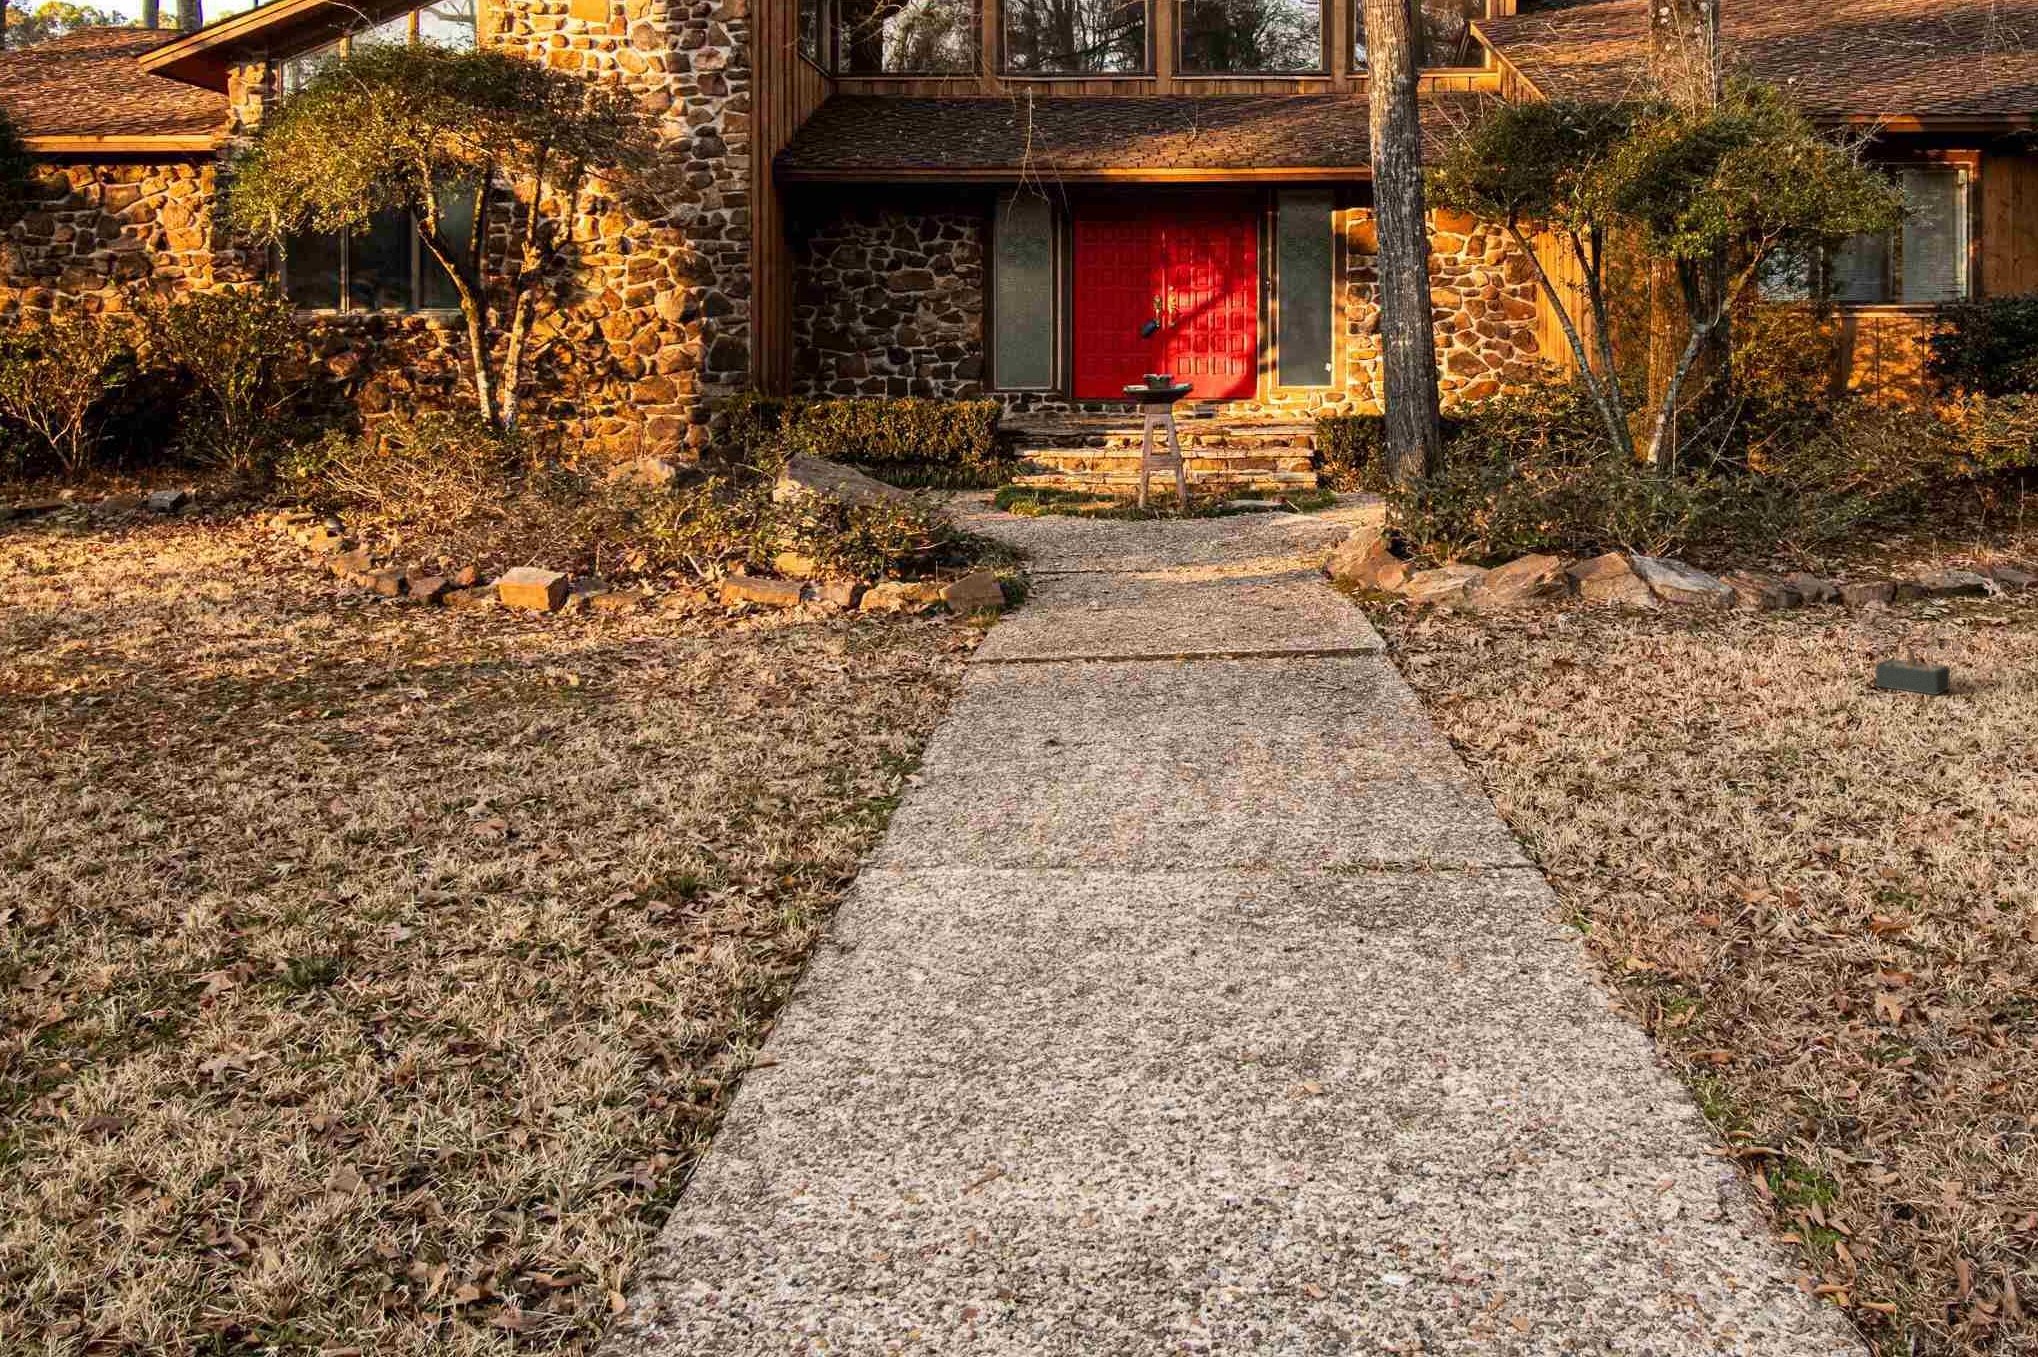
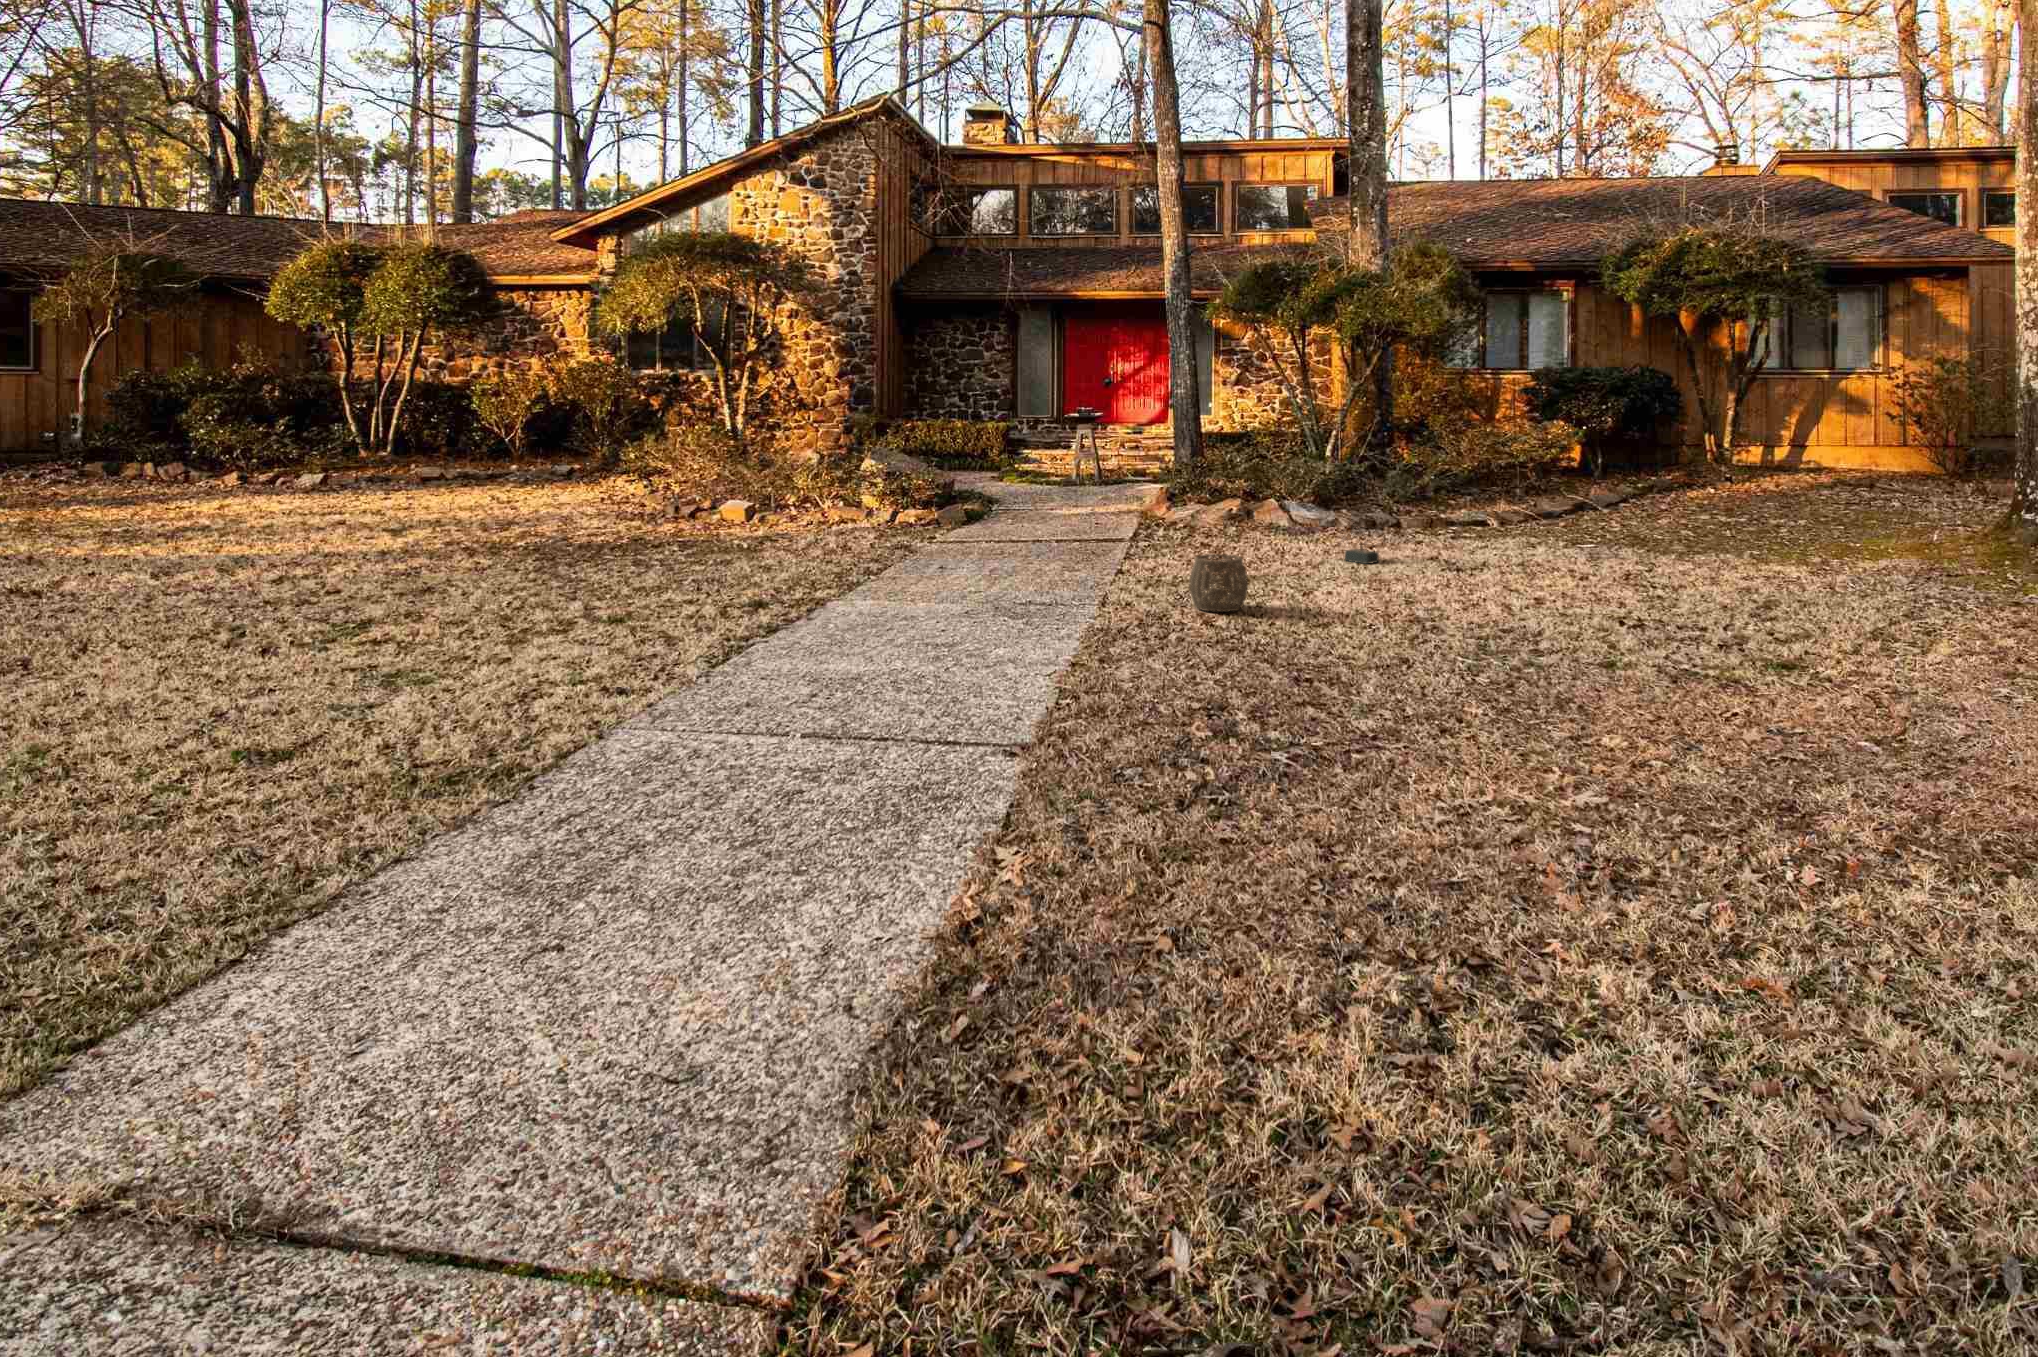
woven basket: none [1761,732,1922,891] -> present [1189,554,1248,612]

